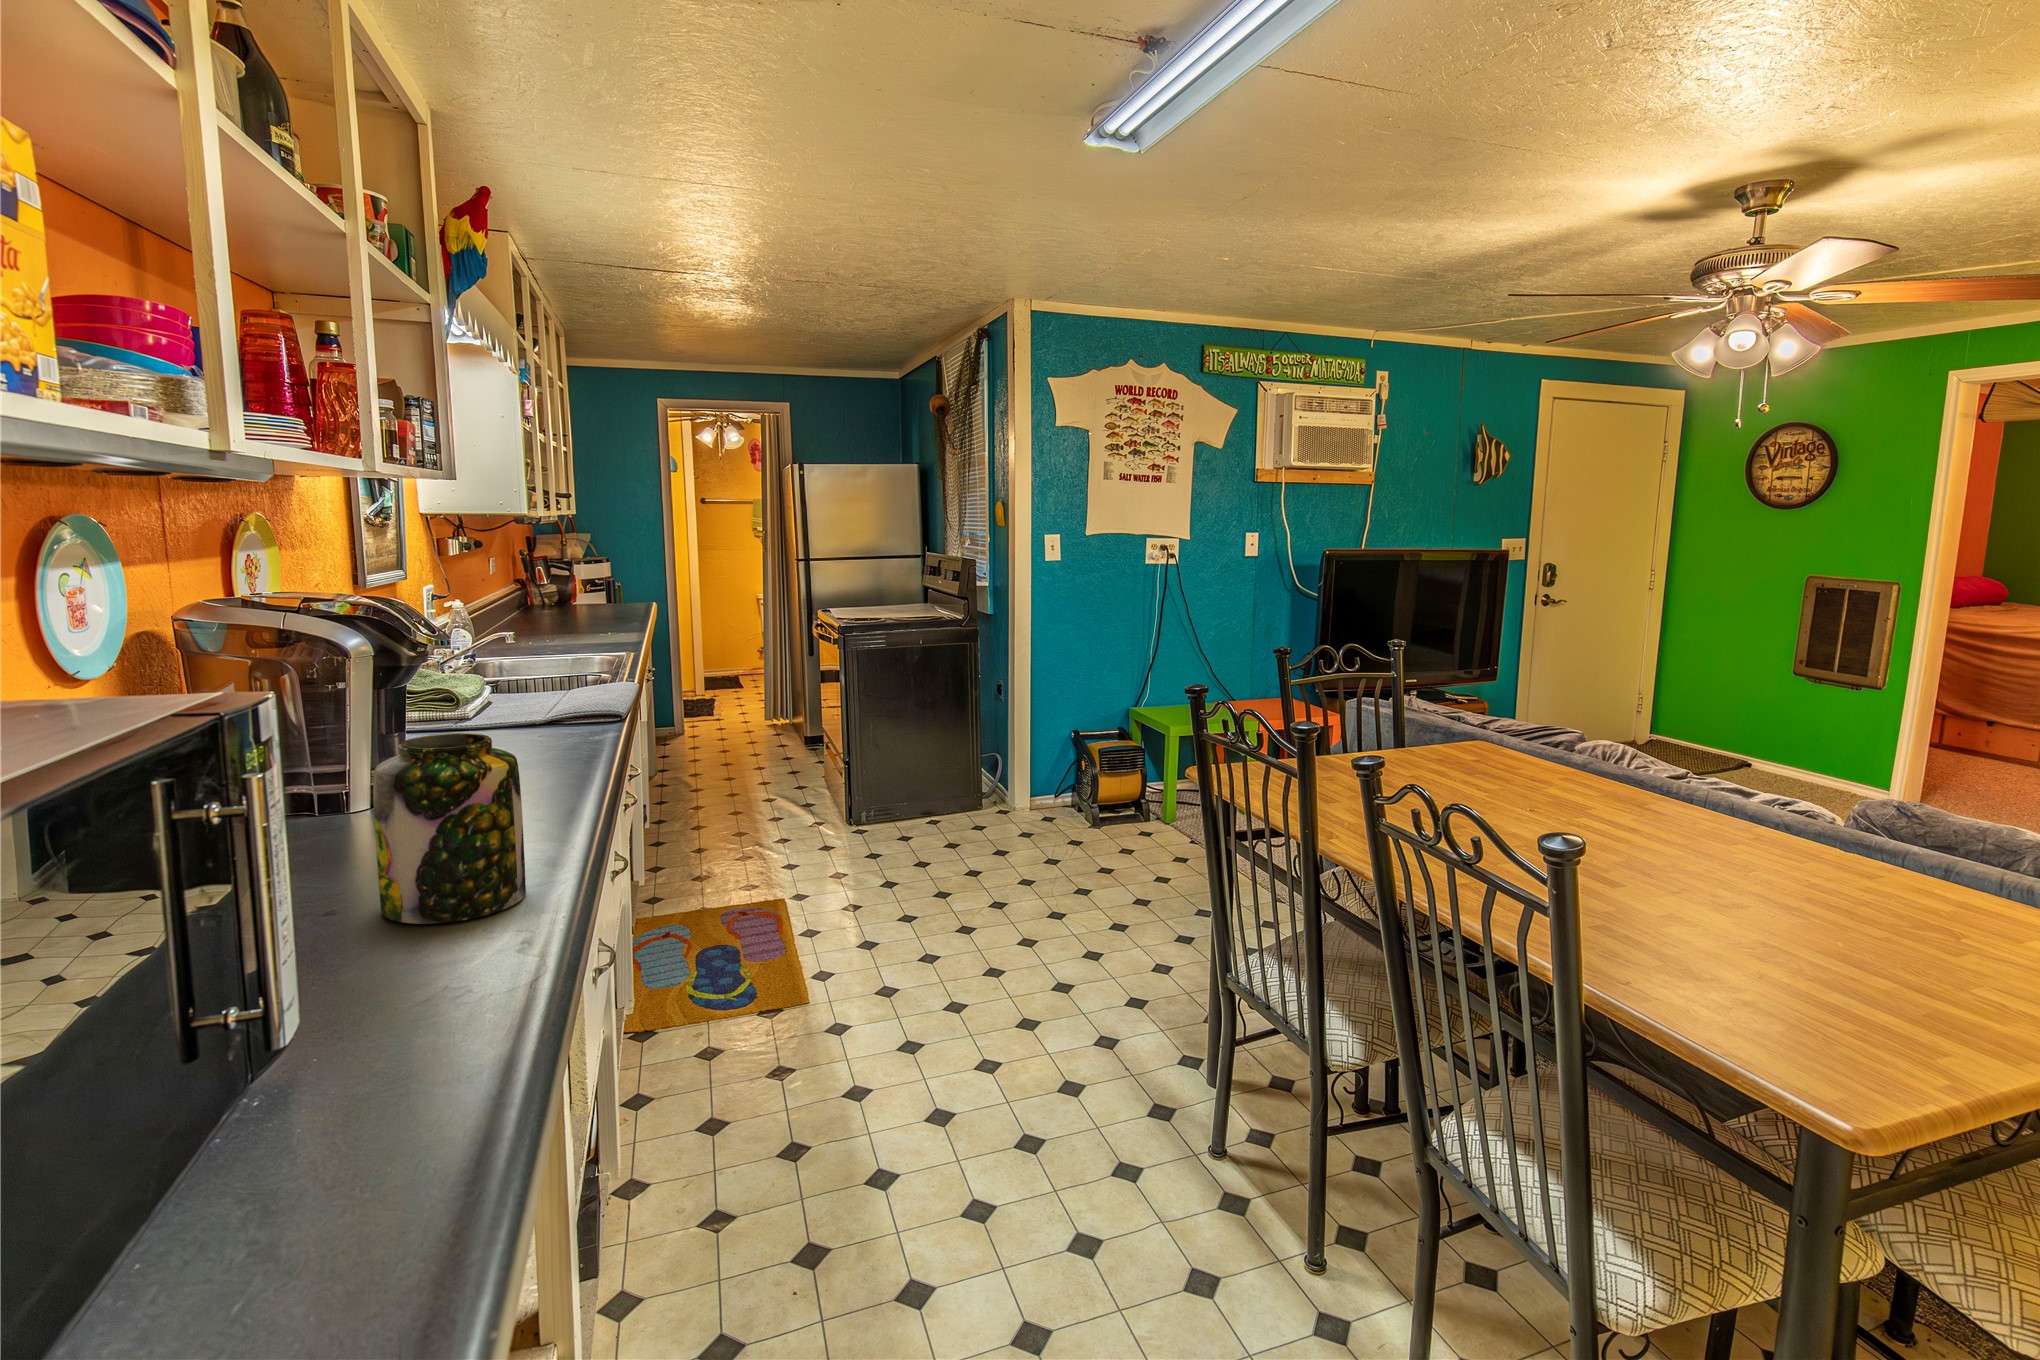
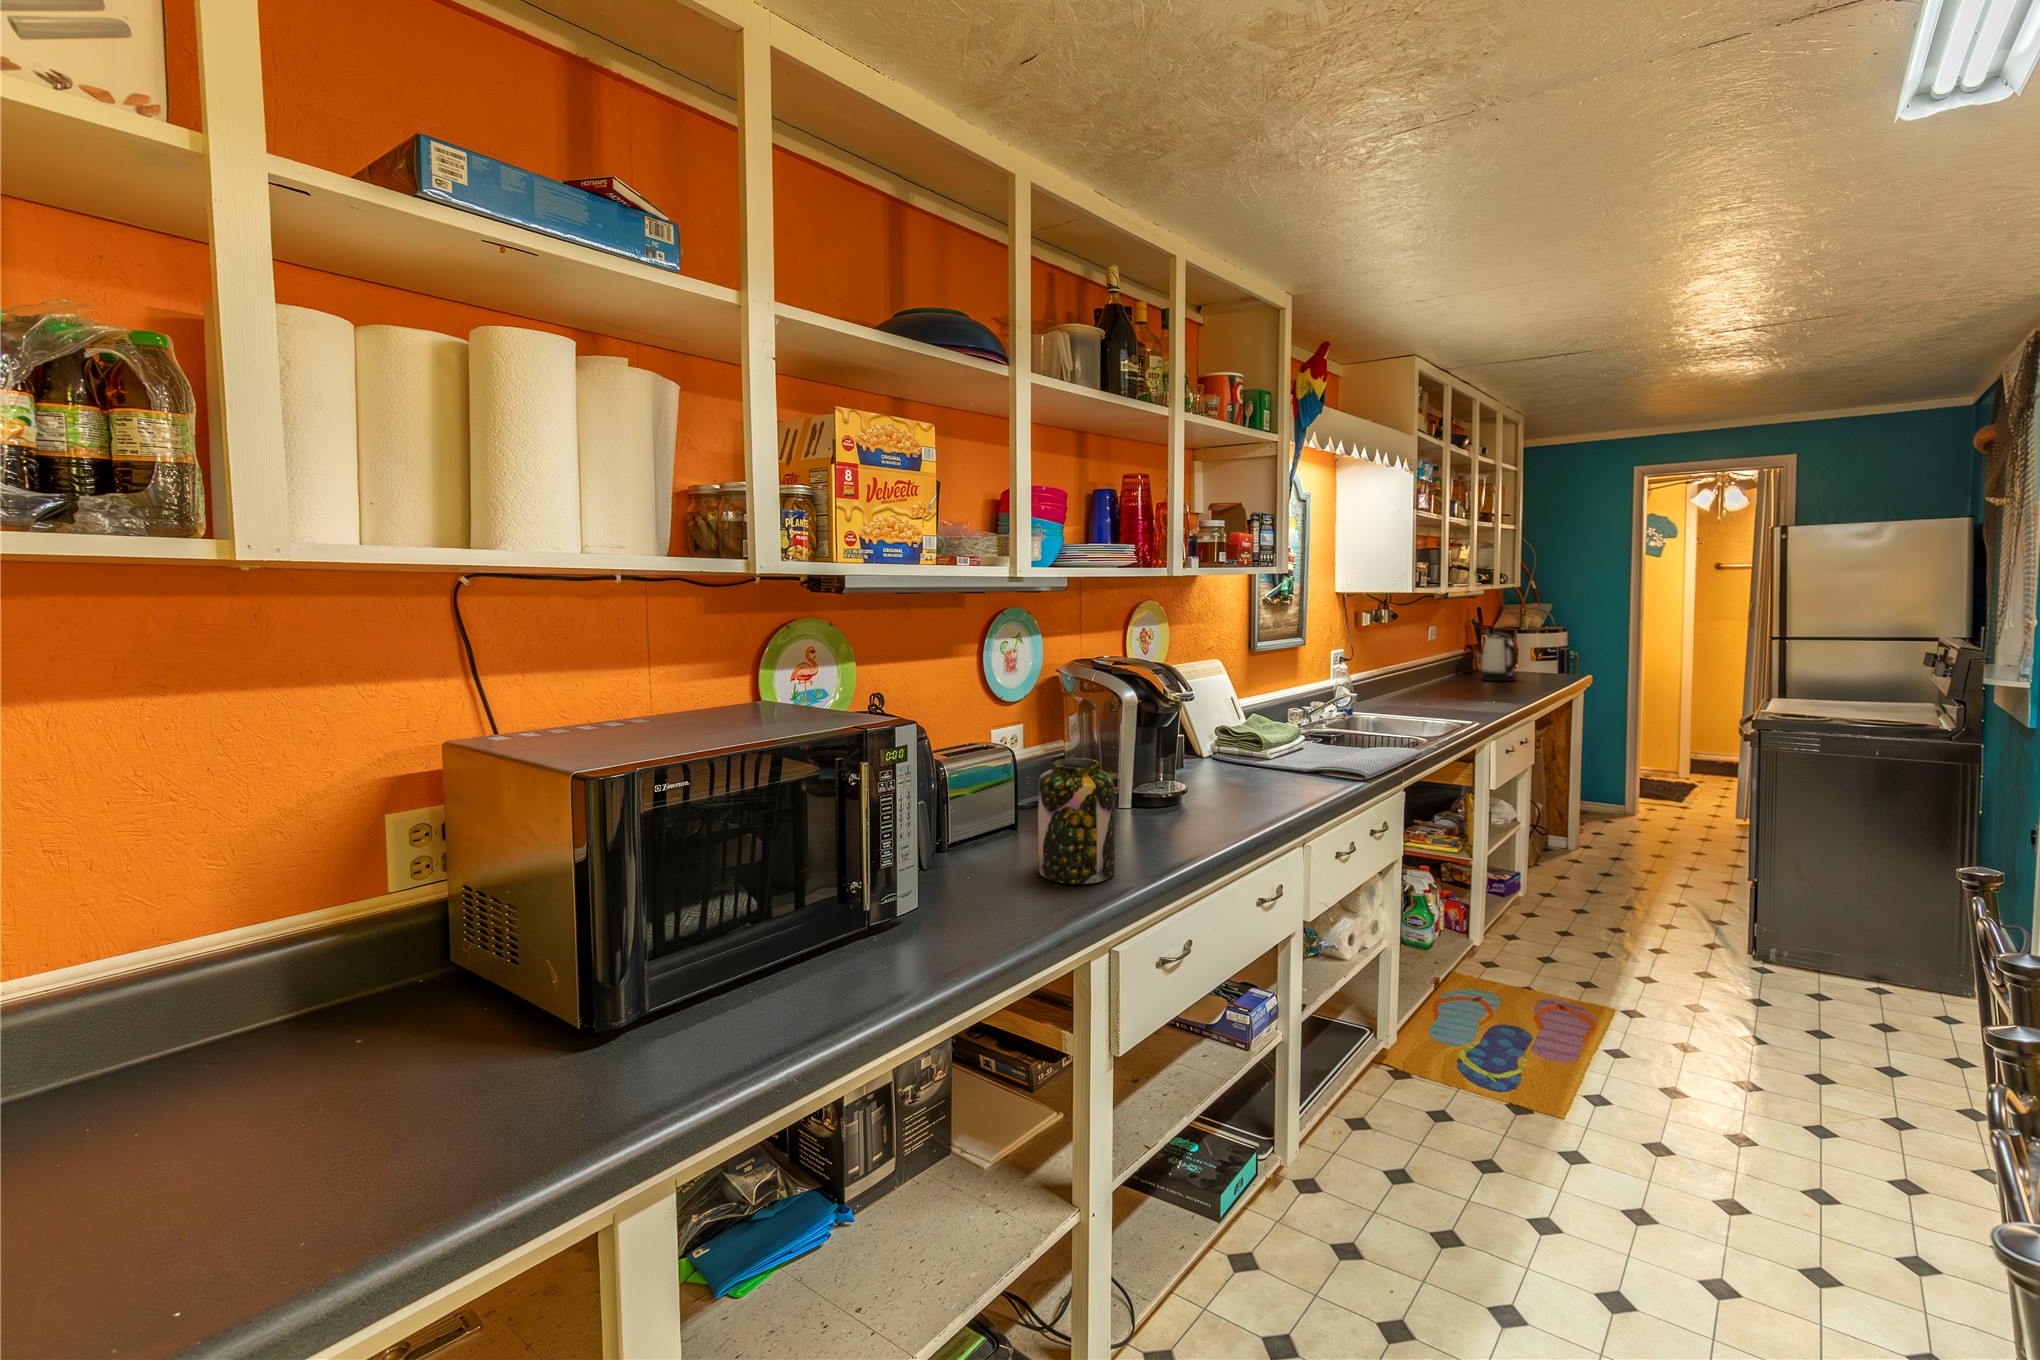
kettle: none [562,562,604,613] -> present [1481,635,1517,681]

